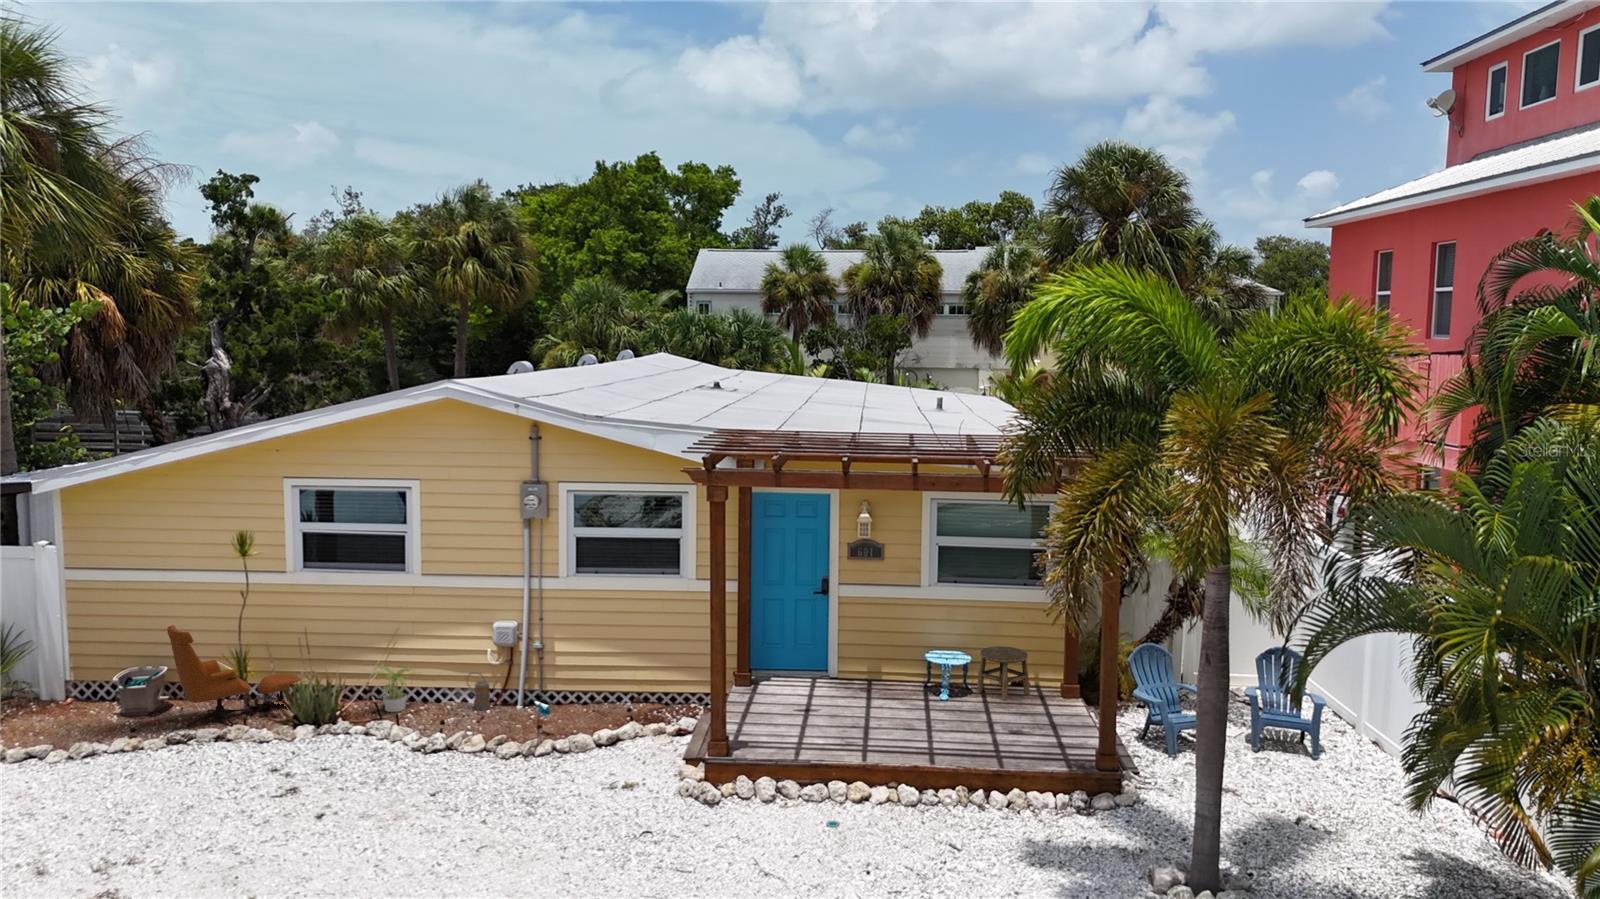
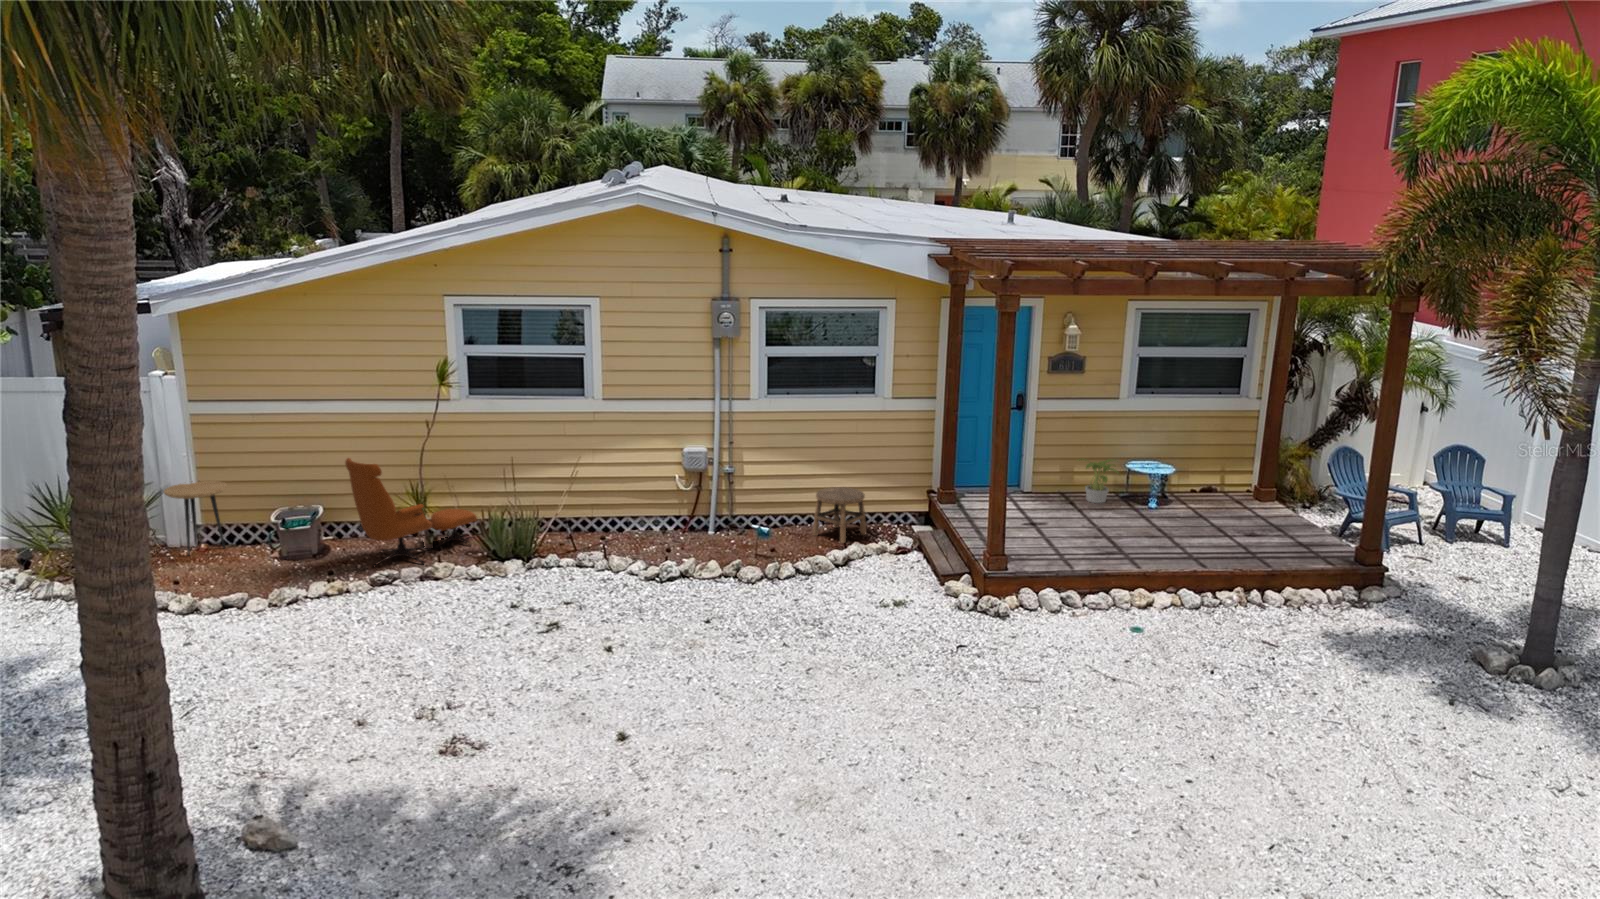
side table: none [30,641,90,709] -> present [164,481,227,555]
stool: present [977,646,1030,700] -> present [813,487,866,543]
potted plant: present [369,666,414,712] -> present [1080,459,1119,503]
watering can: present [467,672,497,710] -> none [658,499,693,539]

